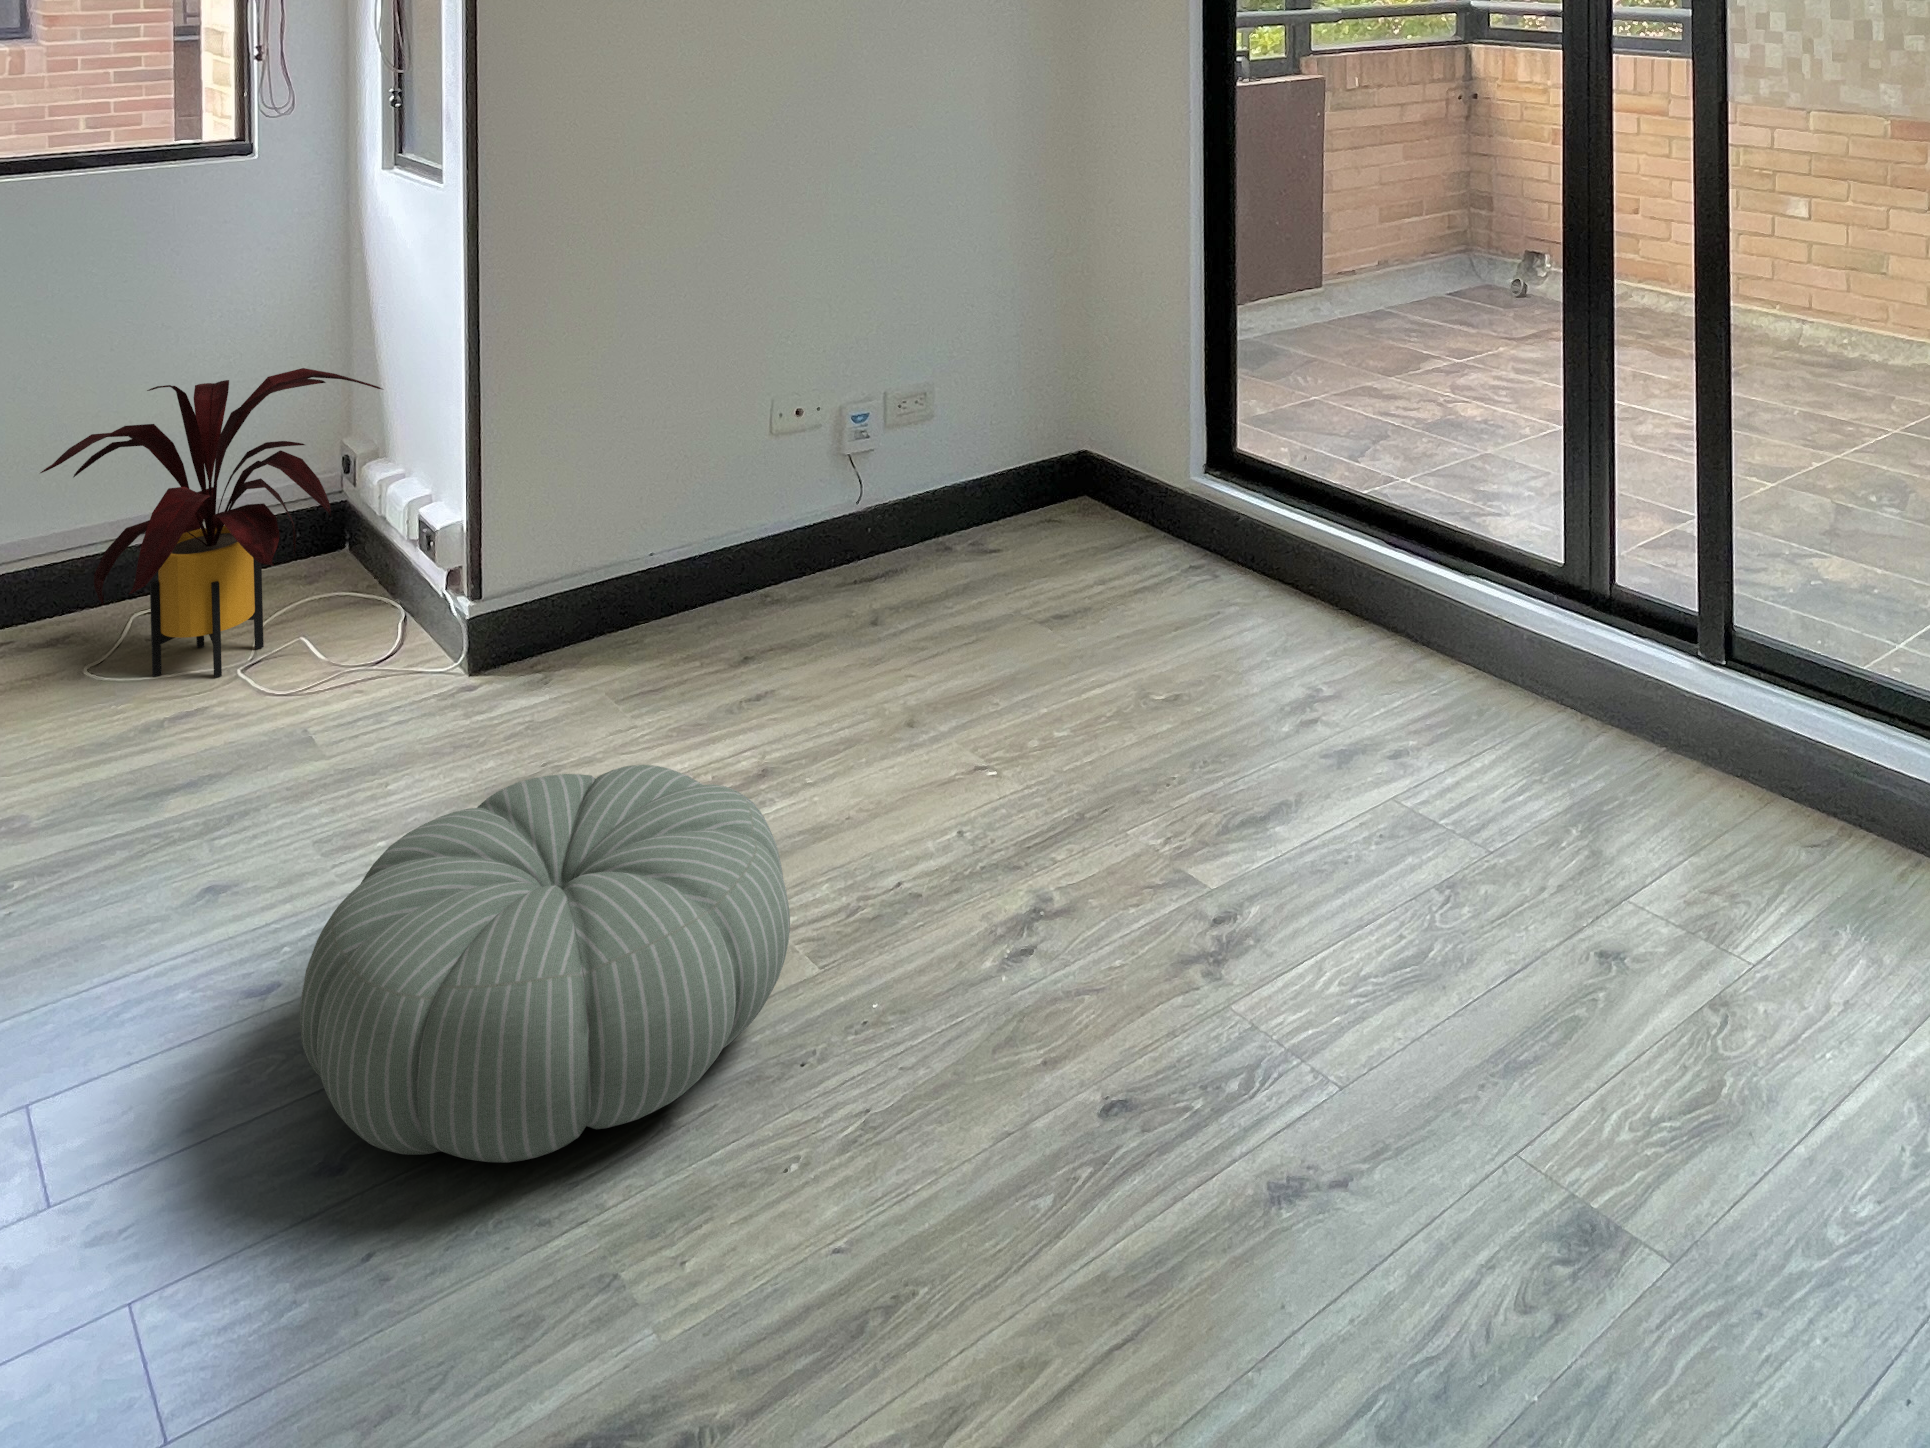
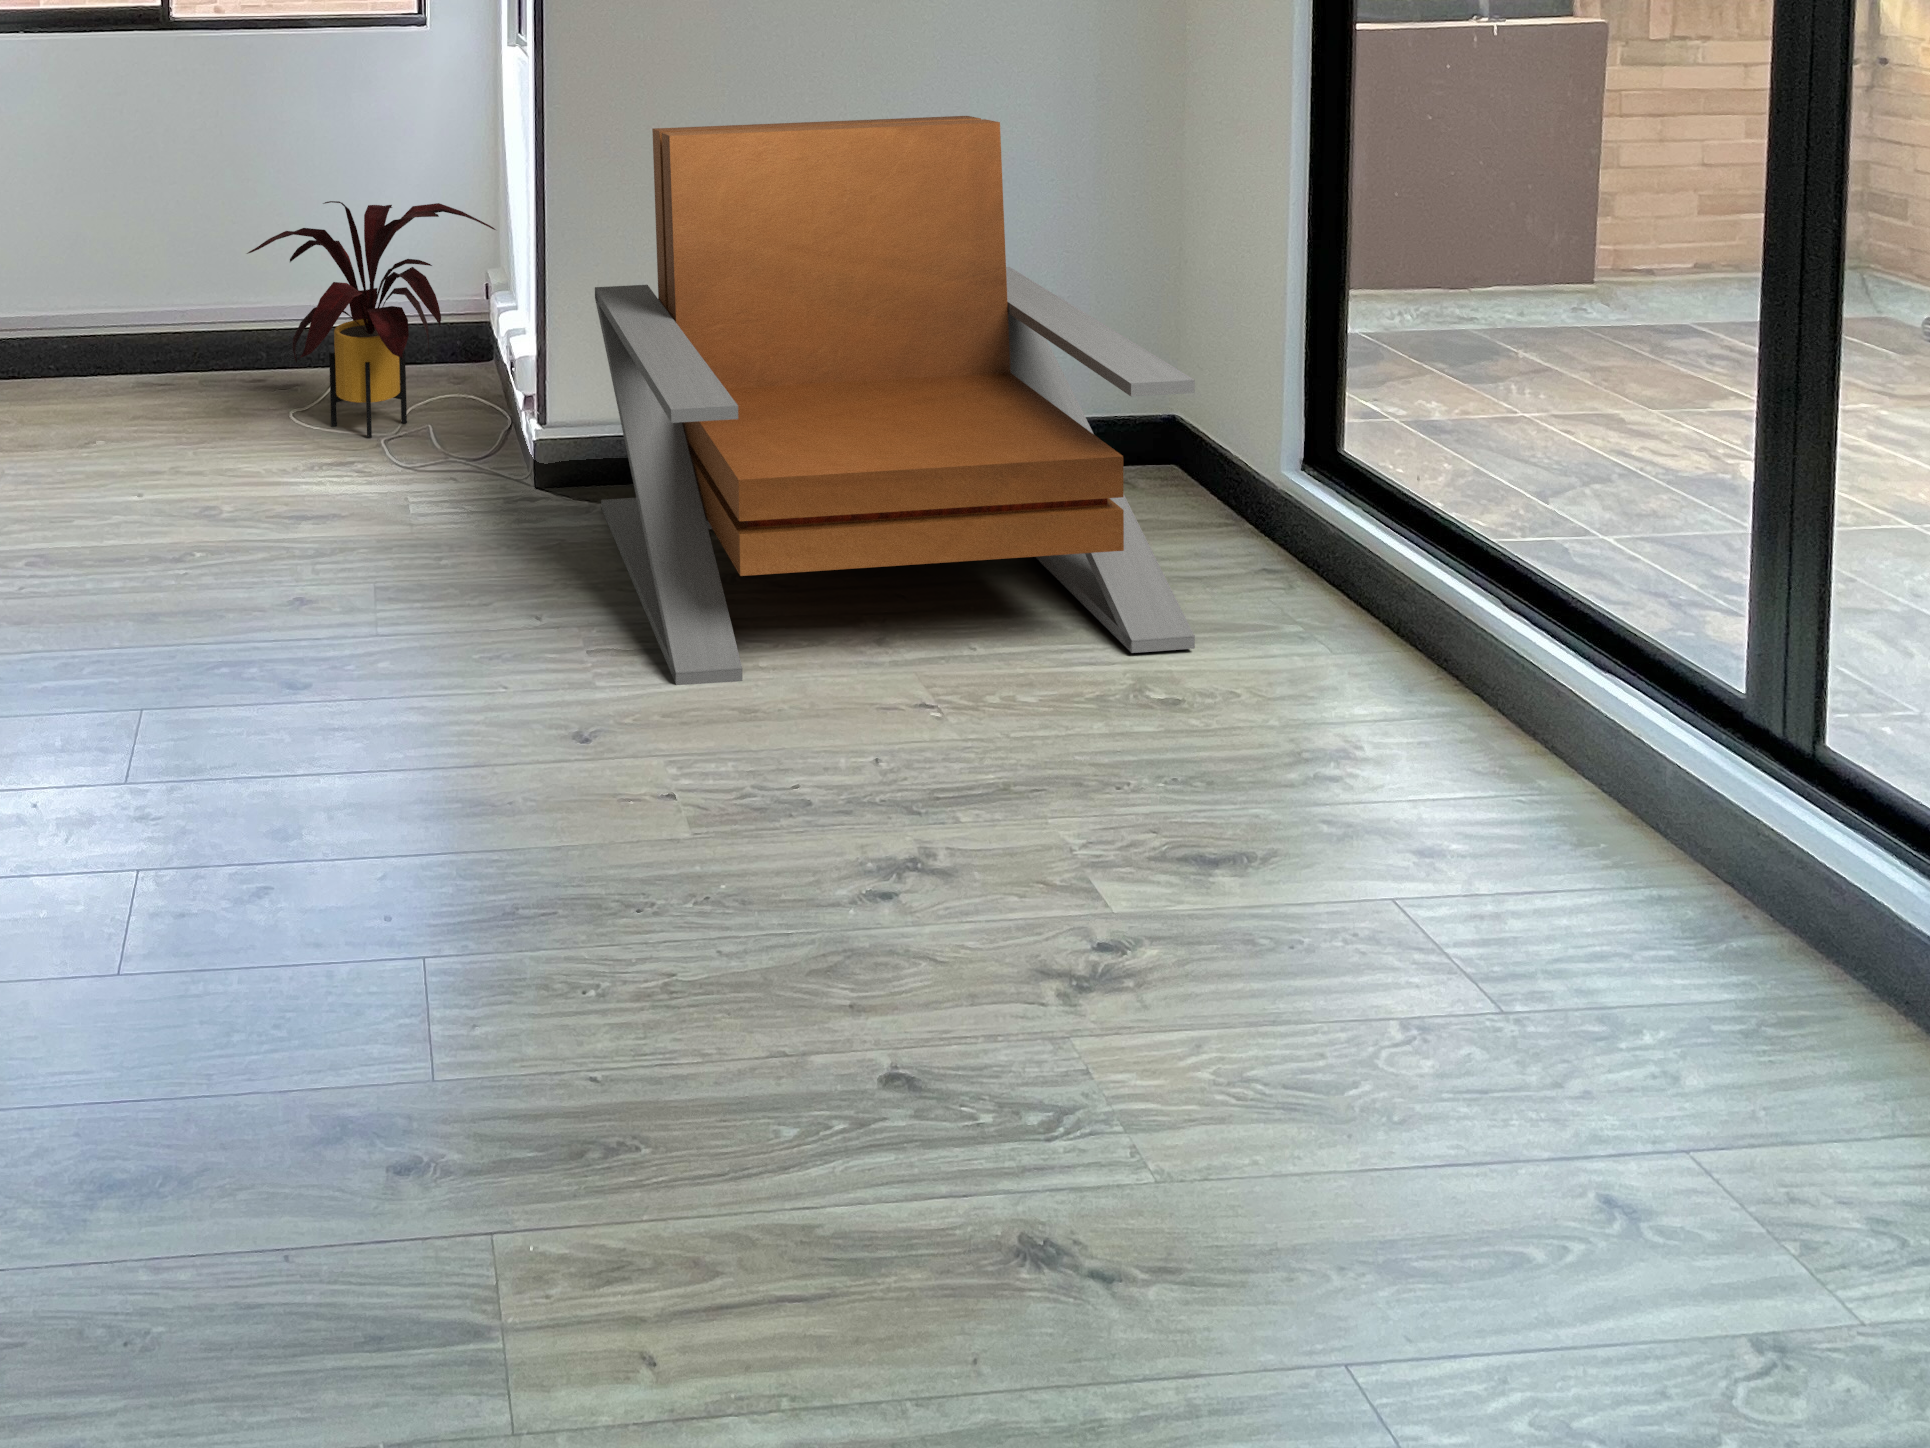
lounge chair: none [554,199,1178,835] -> present [595,116,1195,685]
pouf: present [300,765,790,1163] -> none [270,577,658,890]

